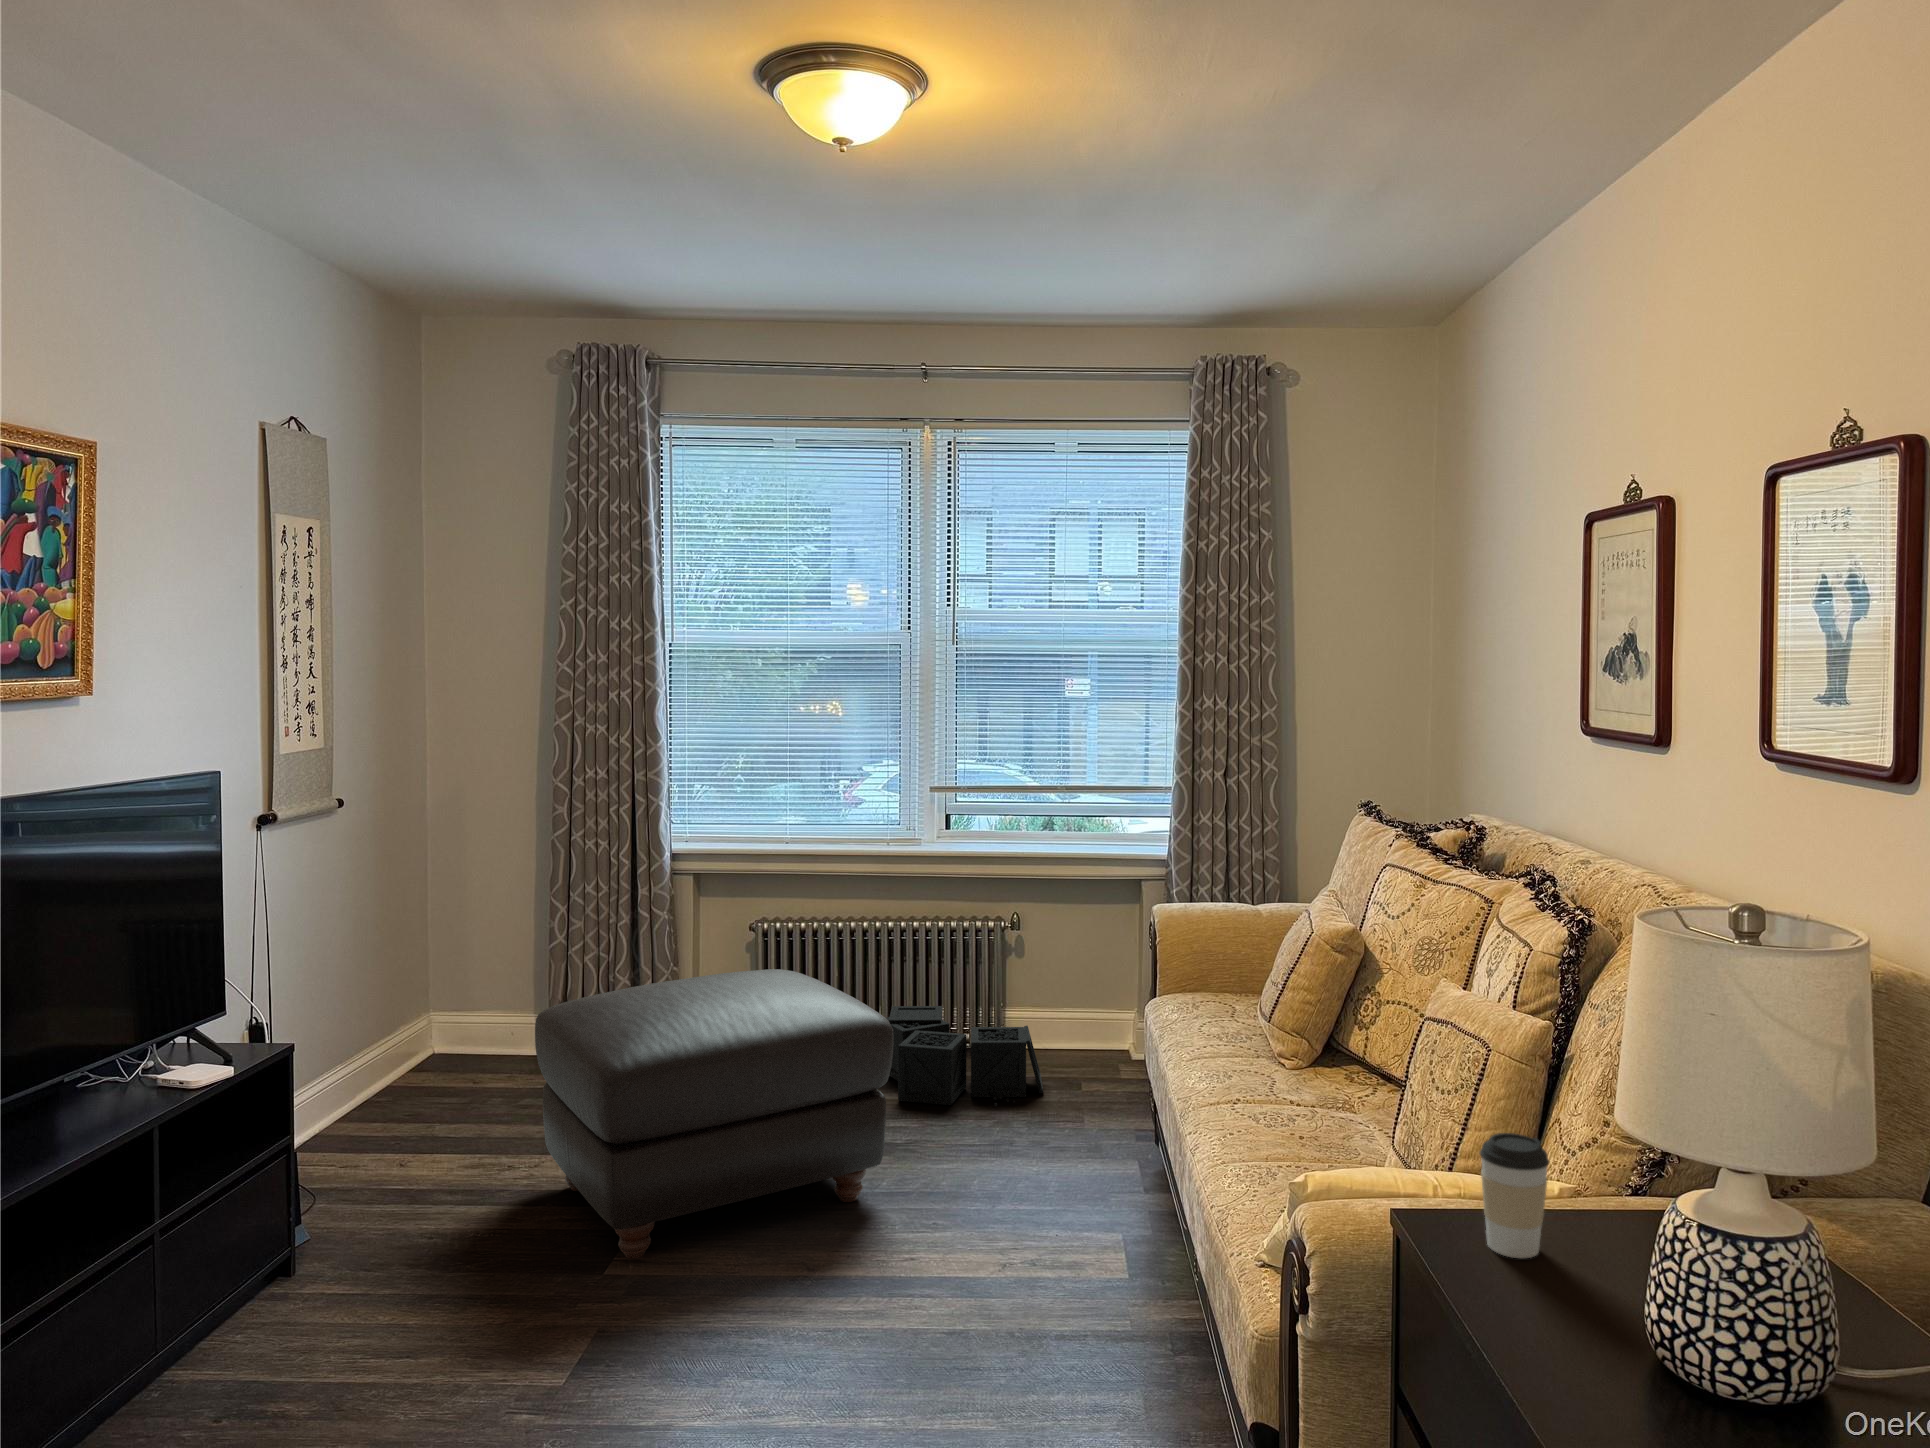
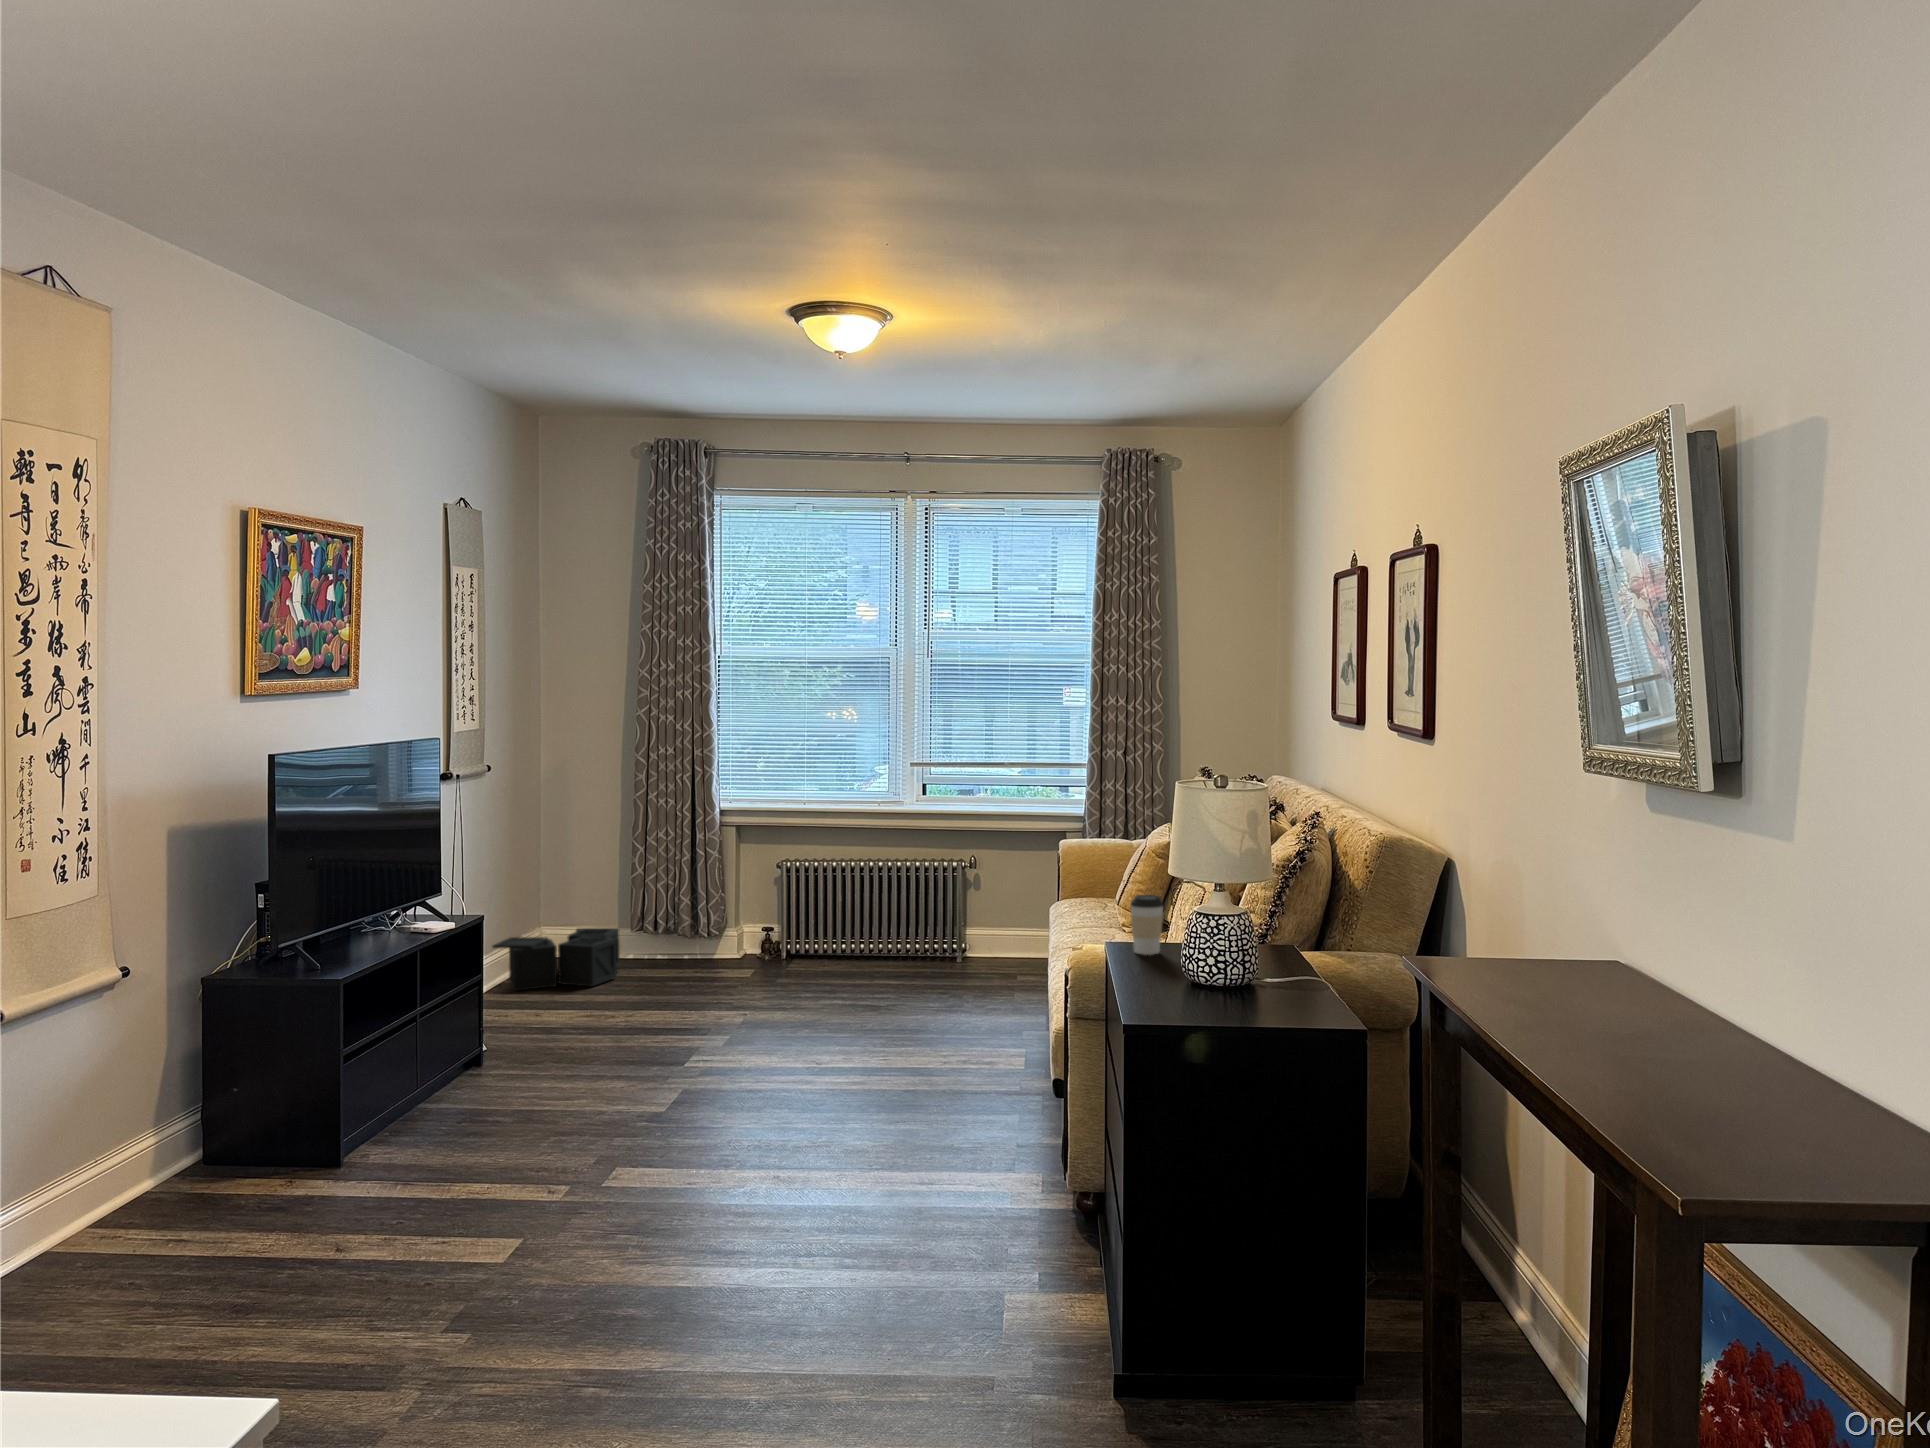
ottoman: present [535,969,894,1258] -> none [628,880,866,1052]
storage bin: present [886,1006,1043,1106] -> present [493,928,620,991]

